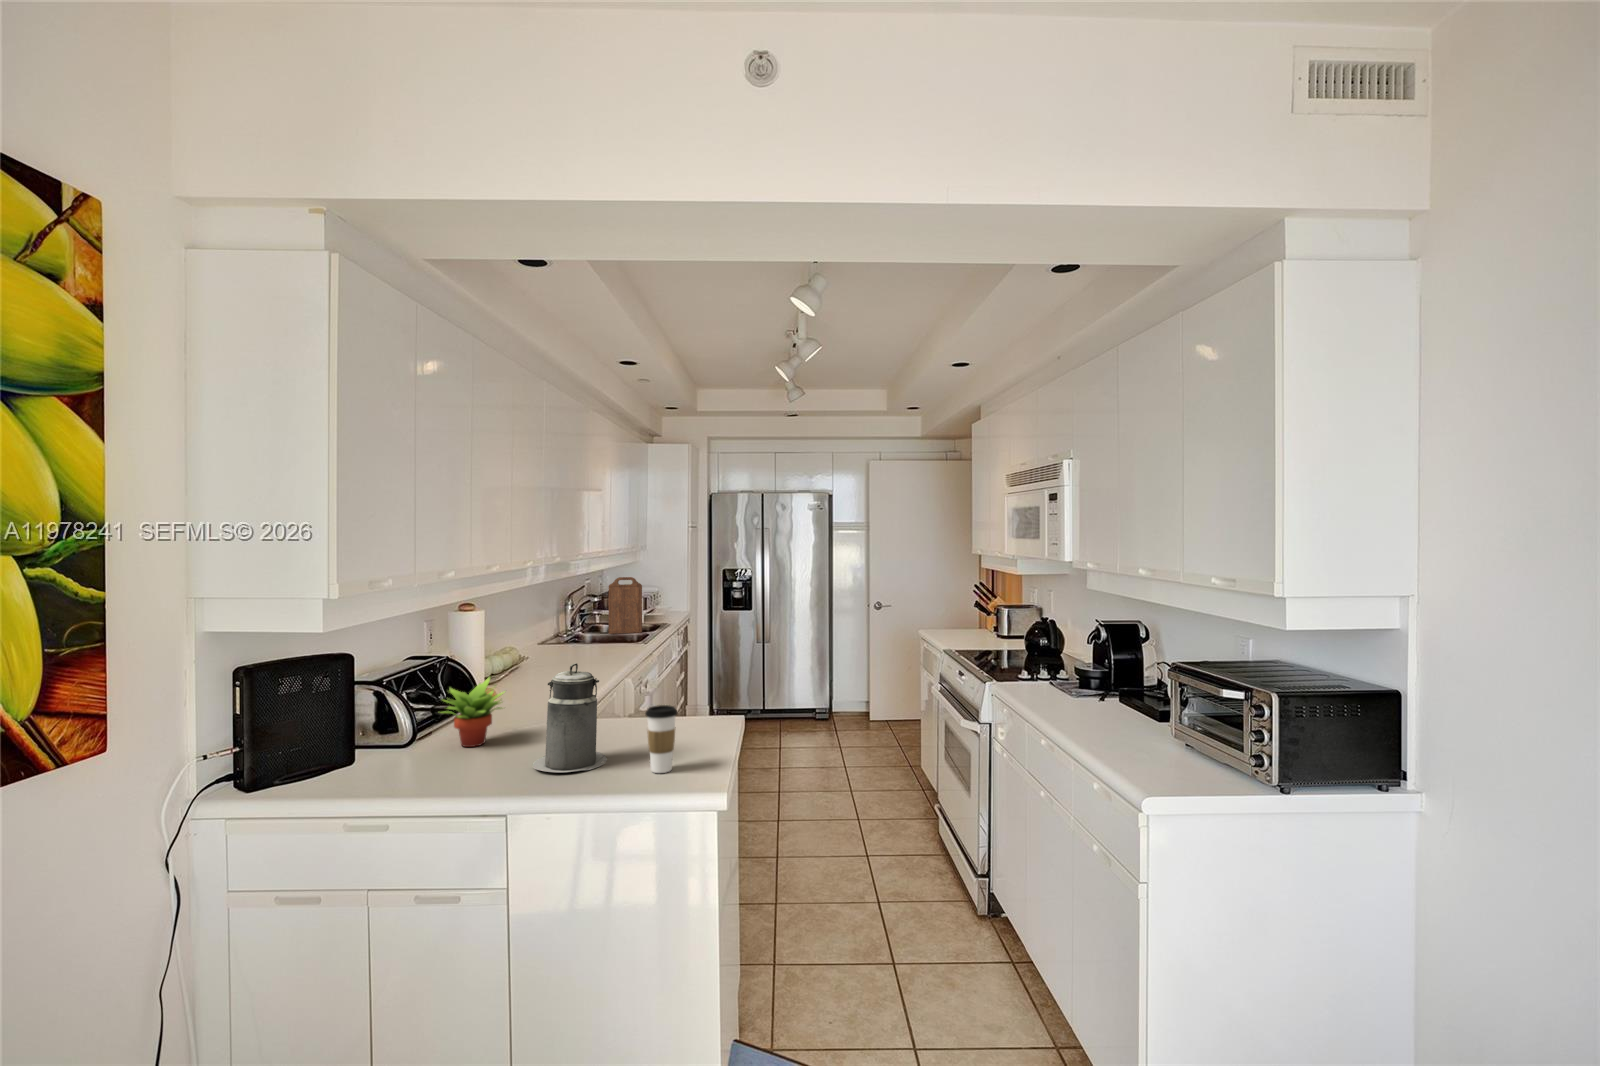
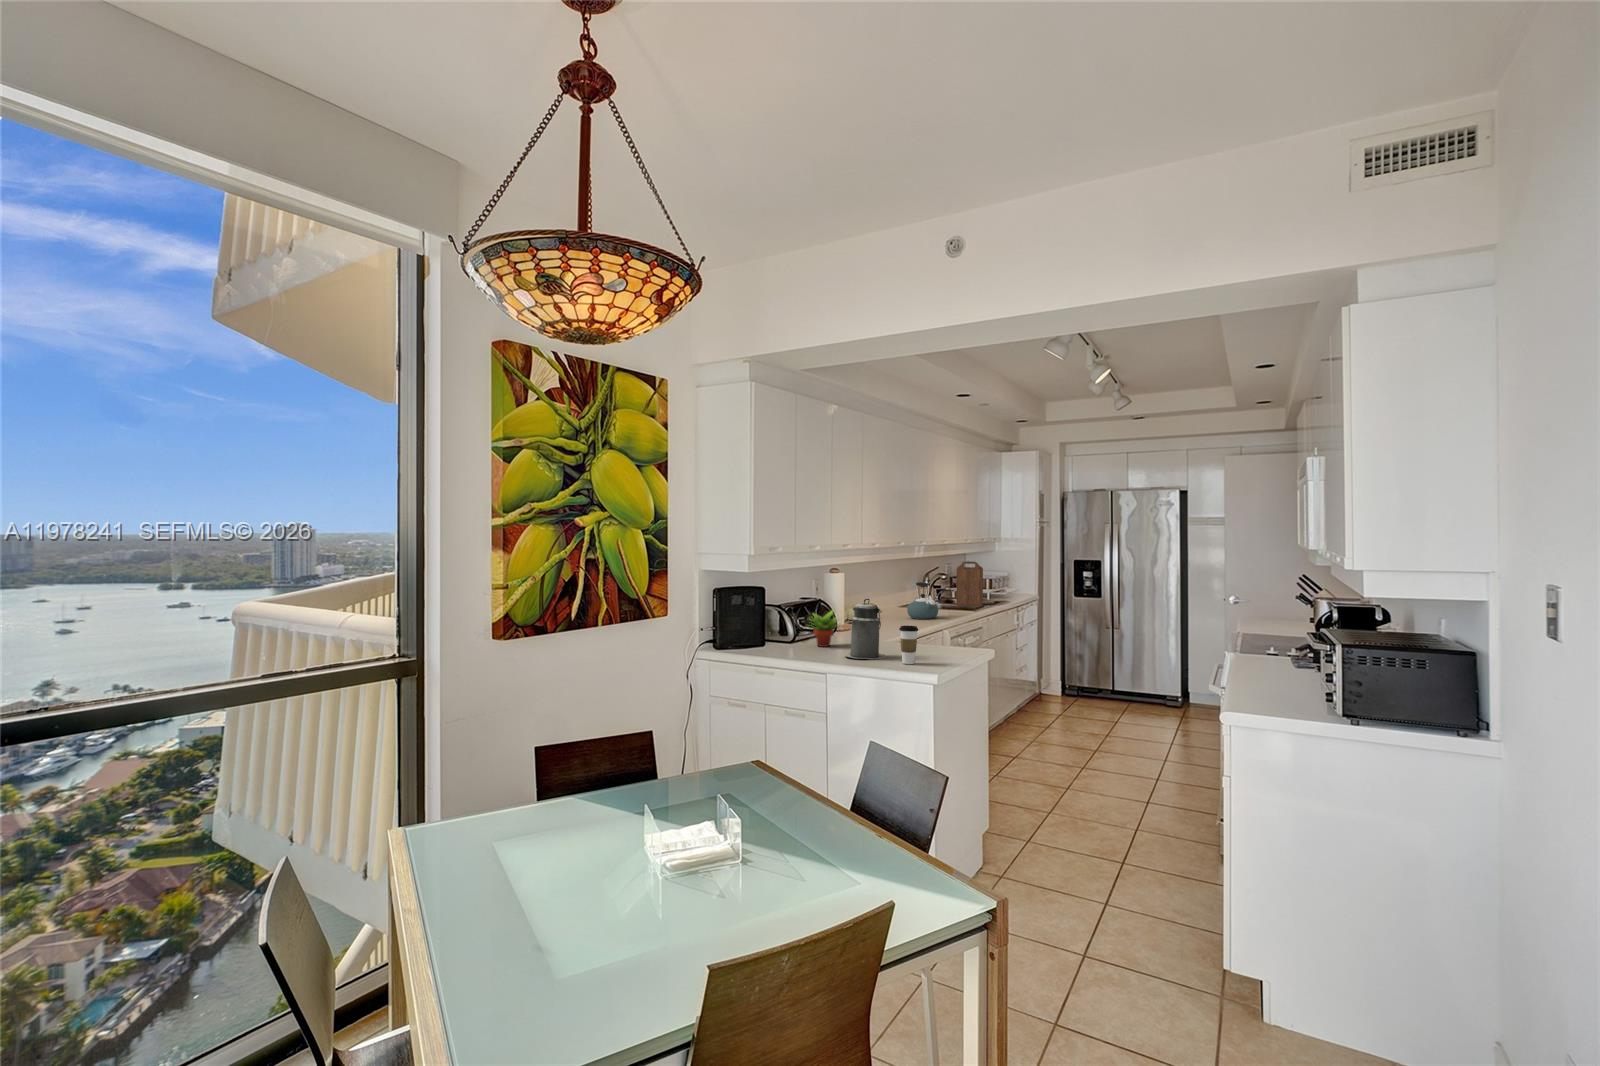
kettle: none [563,611,606,663] -> present [907,582,938,619]

